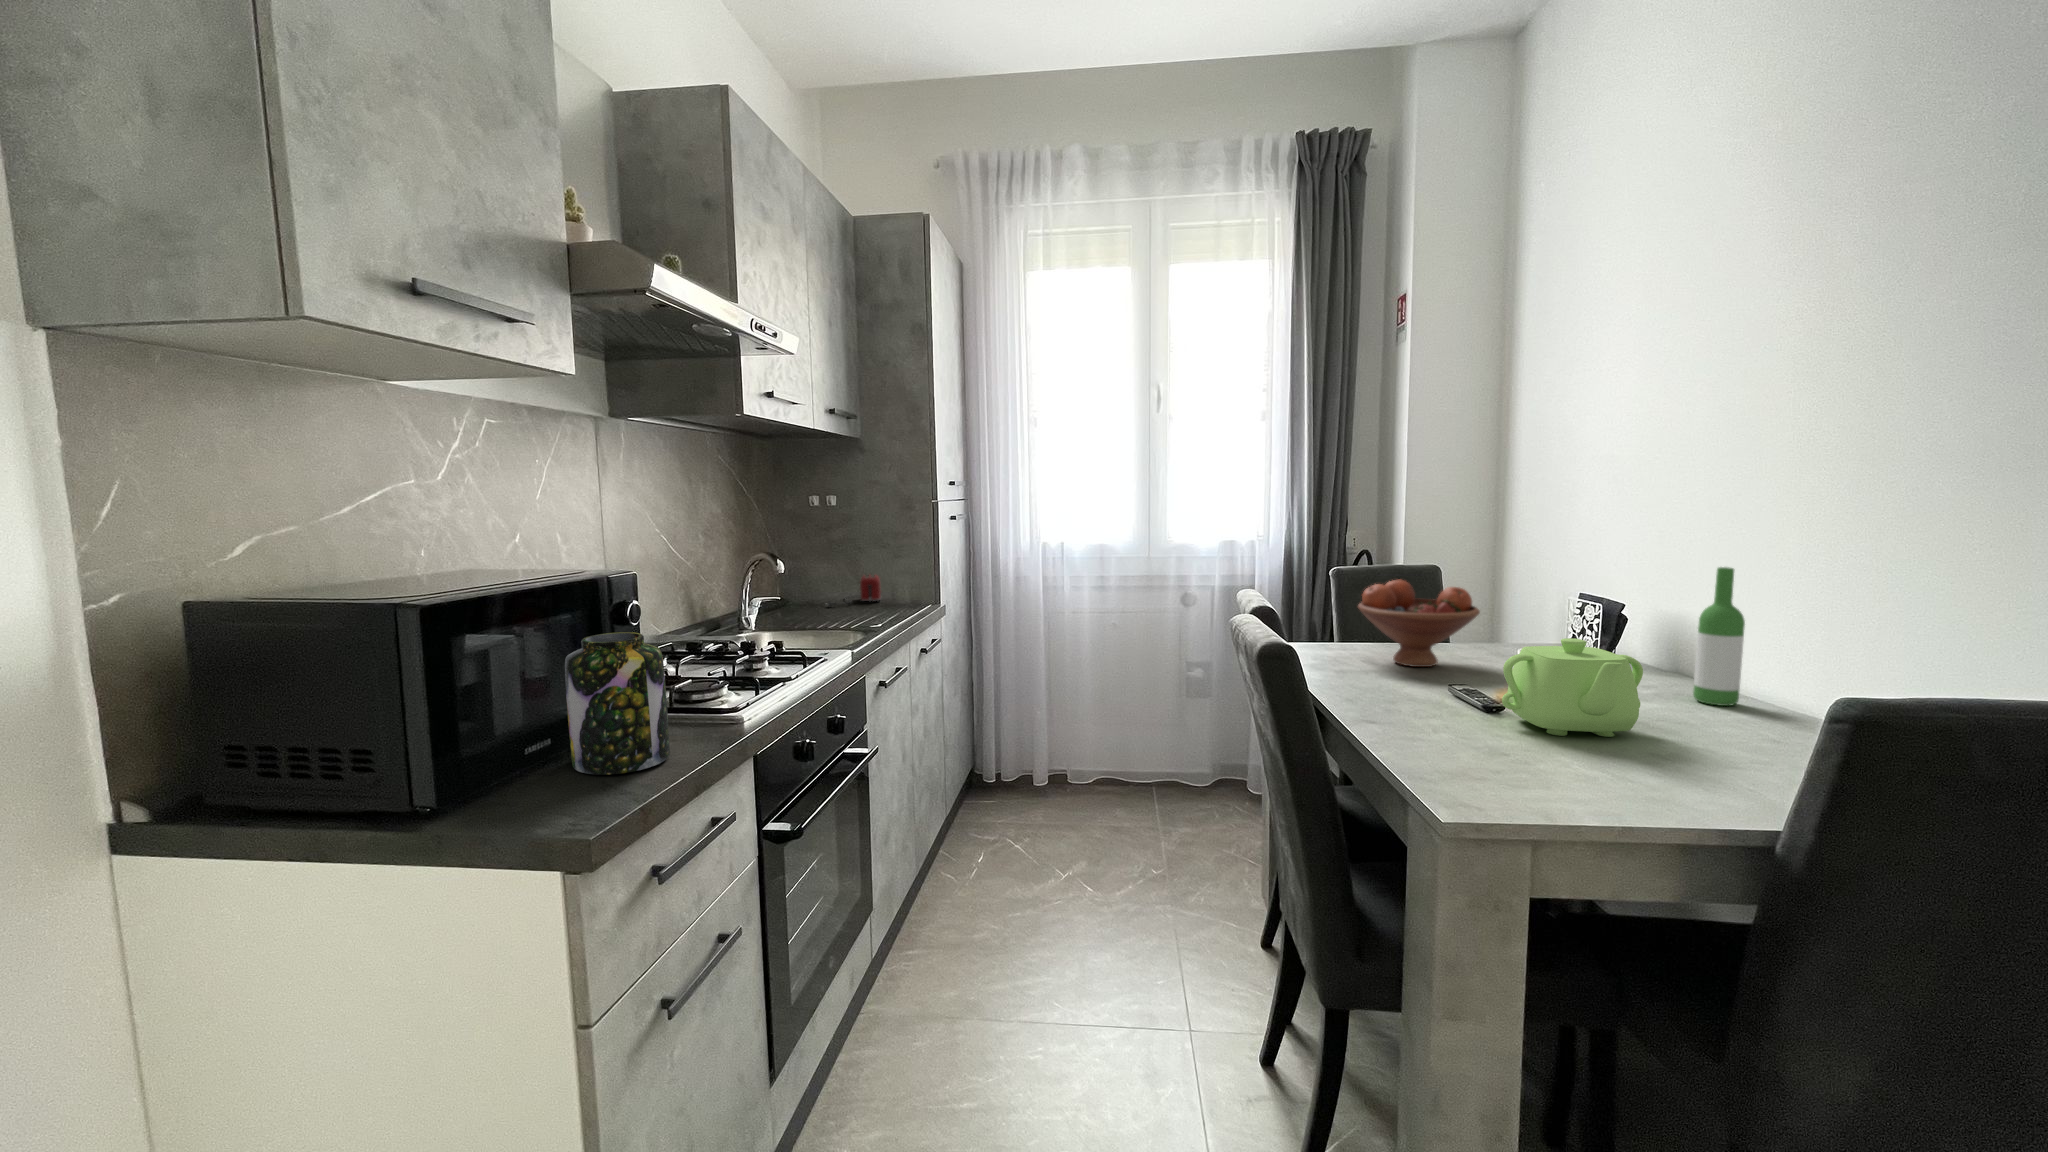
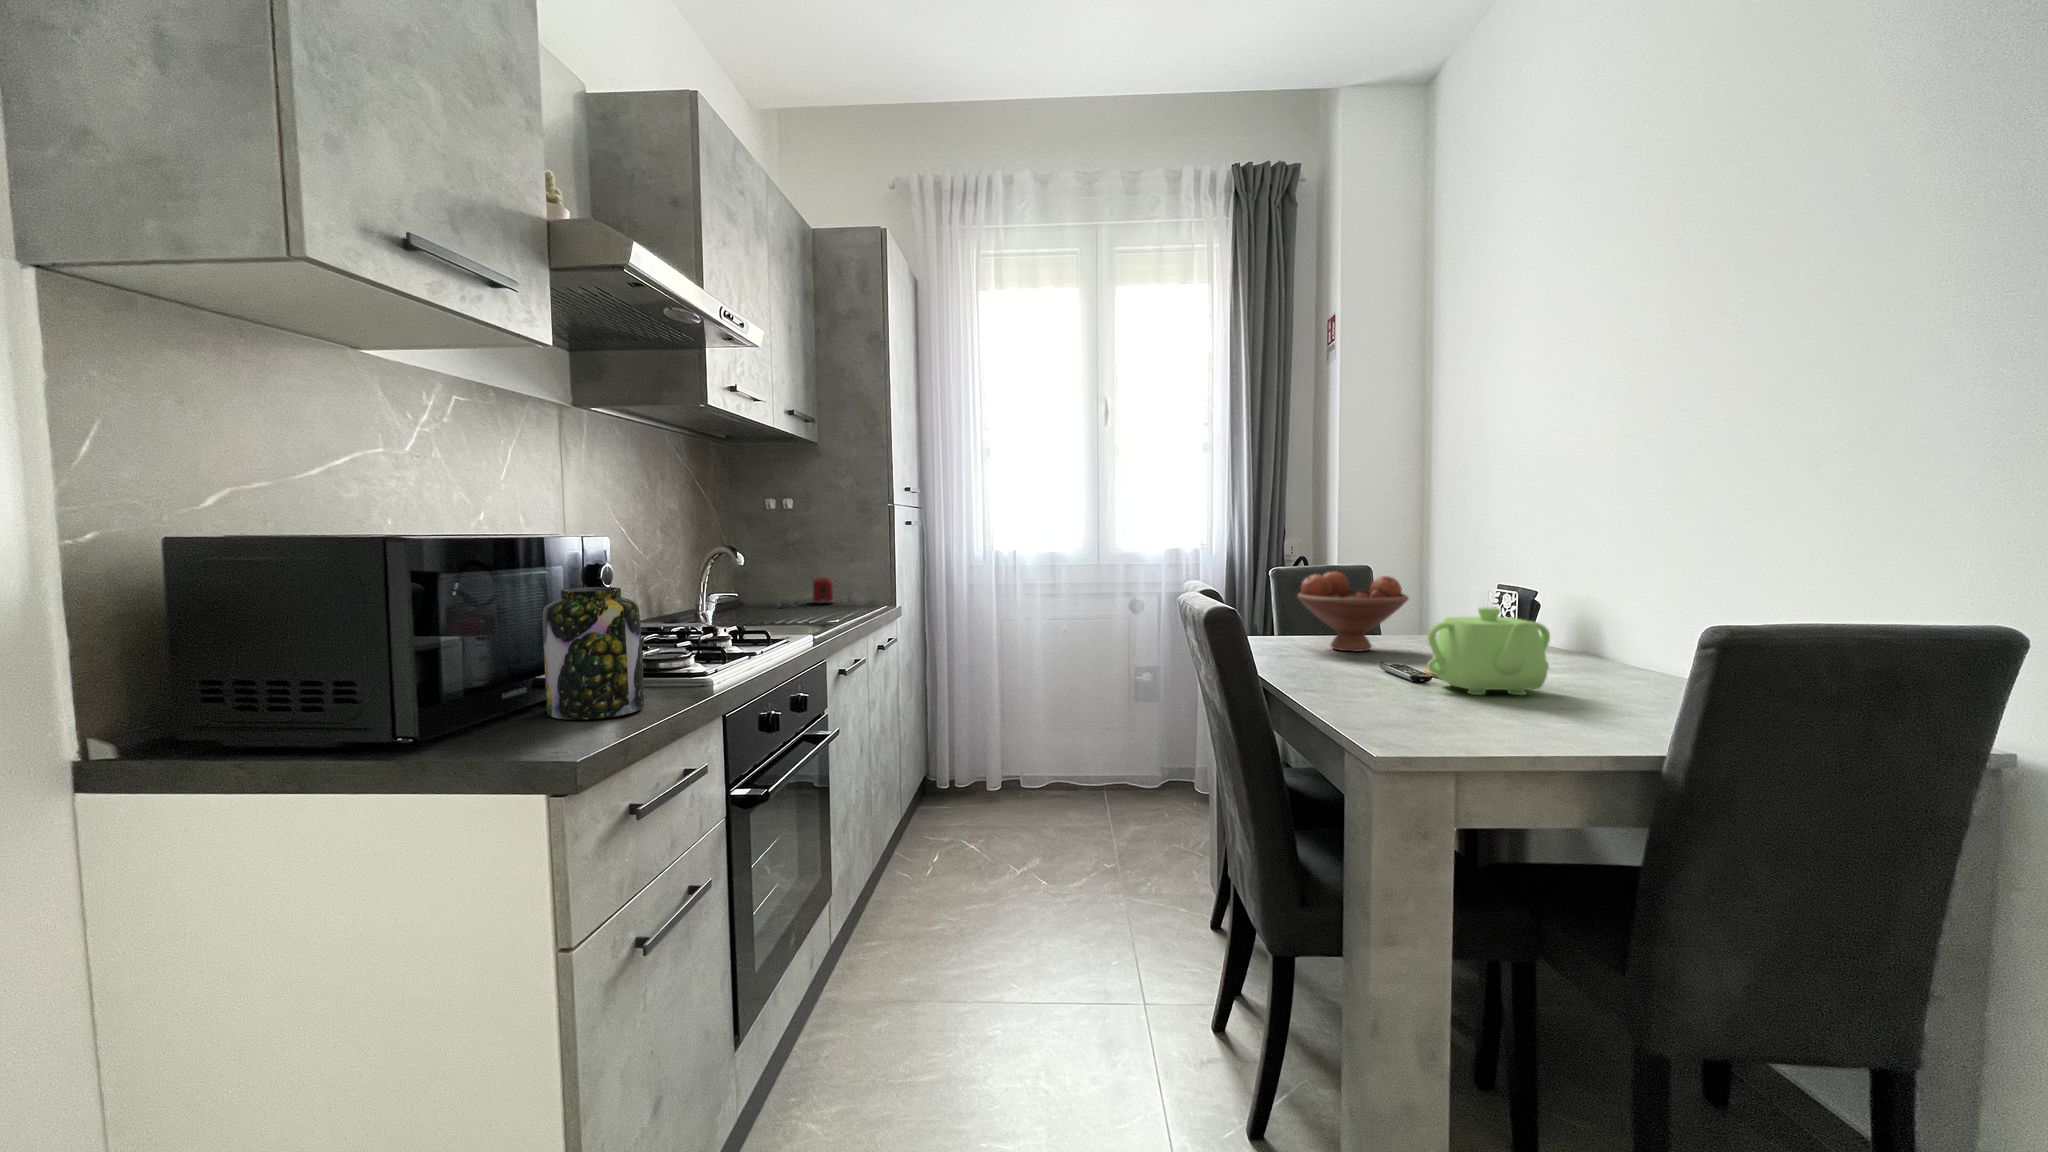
wine bottle: present [1693,567,1745,706] -> none [1598,548,1639,674]

